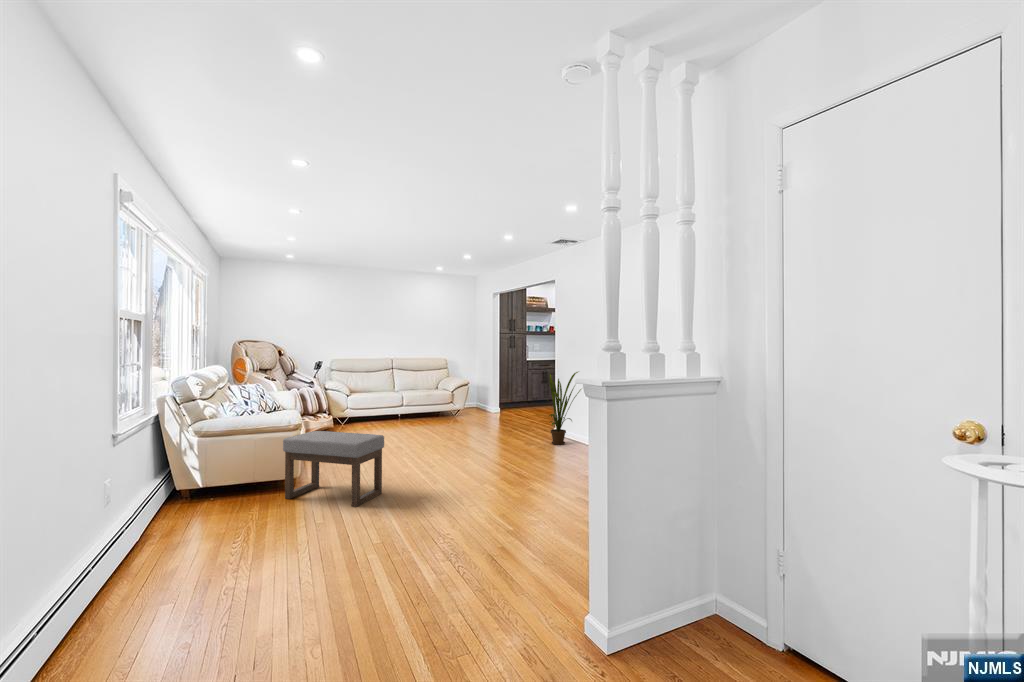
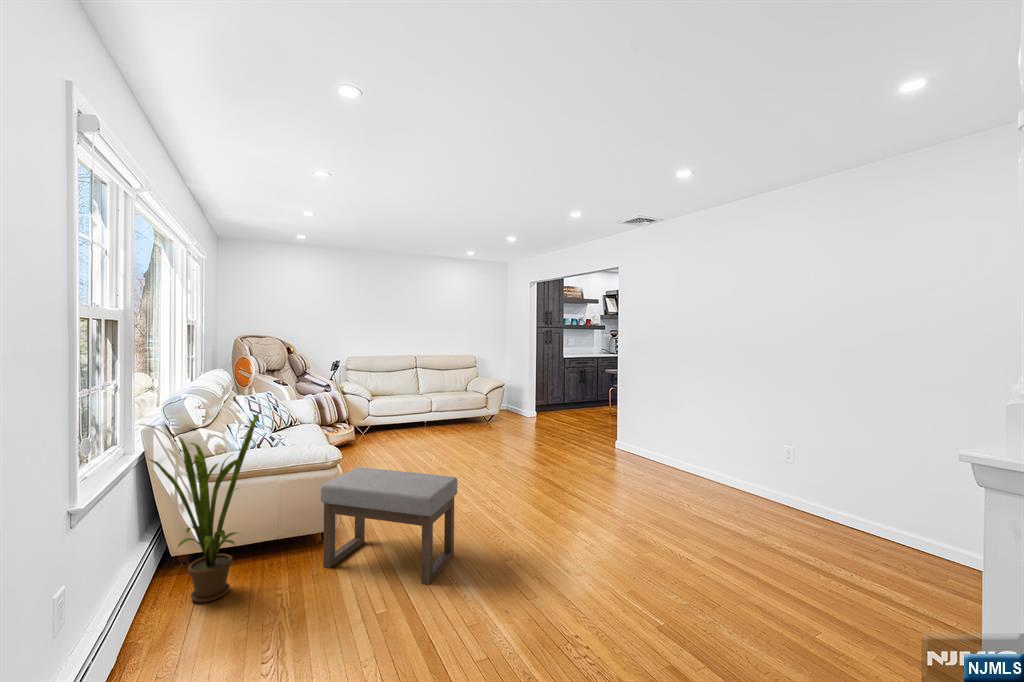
house plant: present [549,372,581,445] -> present [141,414,259,602]

